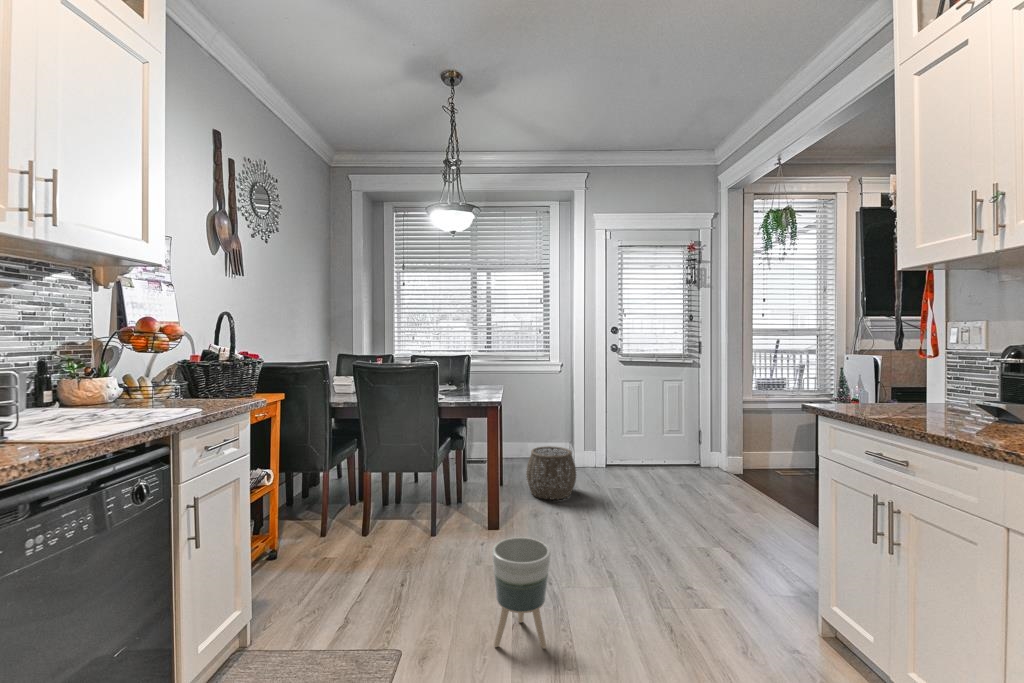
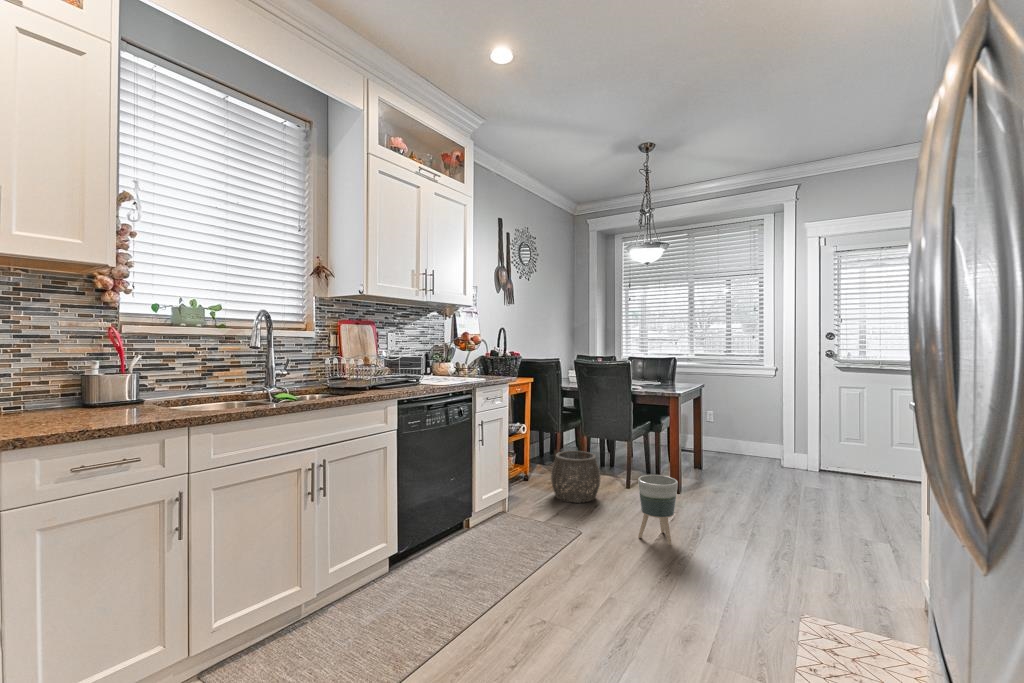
woven basket: present [526,446,576,500] -> present [551,451,600,503]

